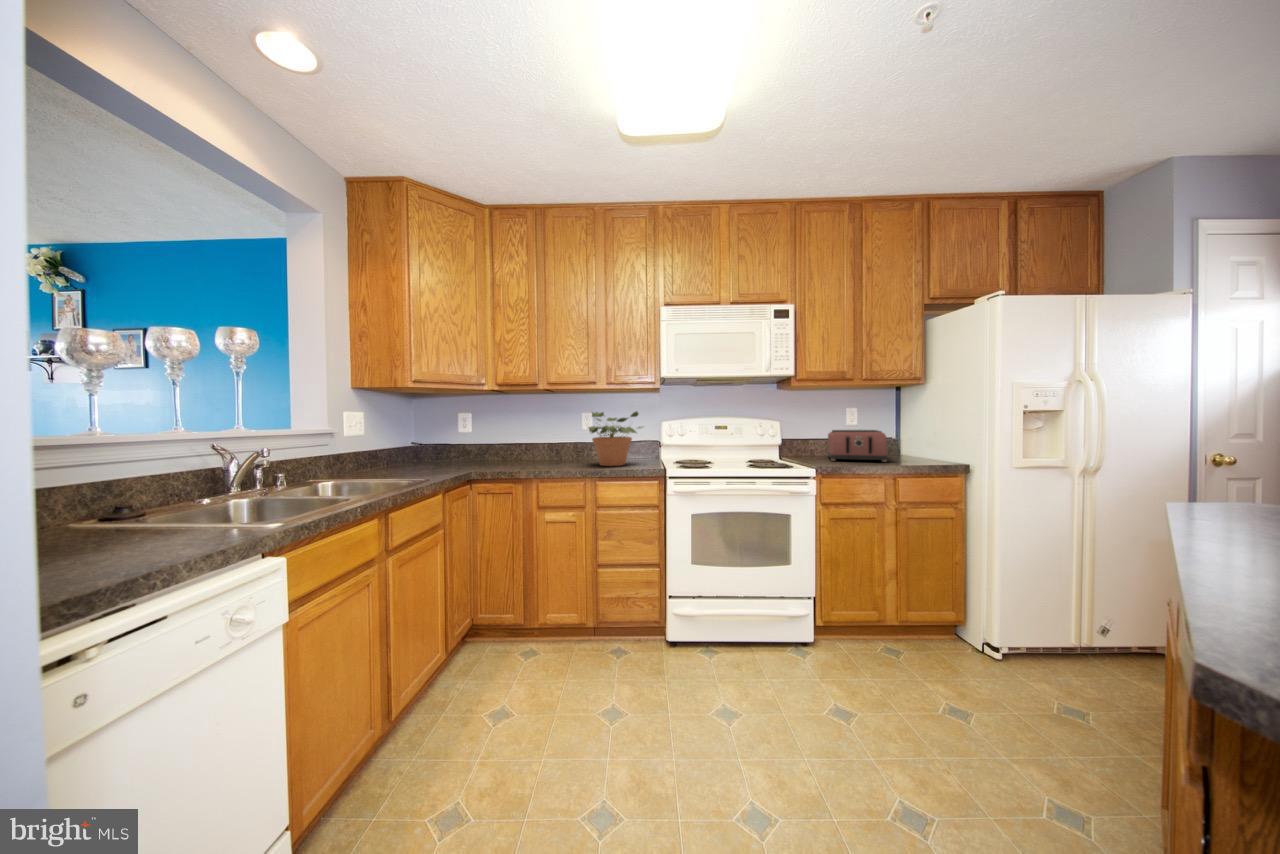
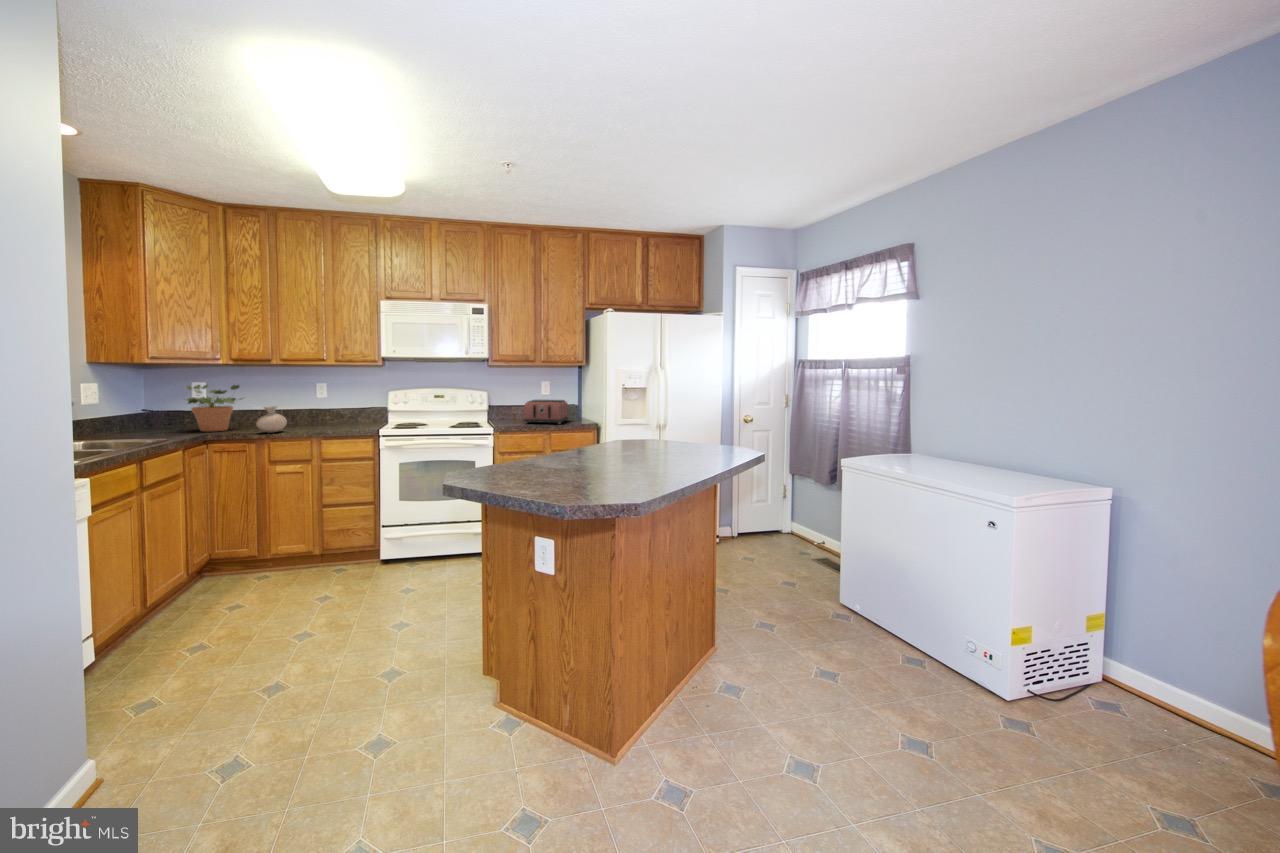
potted plant: present [588,411,642,466] -> present [187,385,243,432]
vase: none [524,437,557,470] -> present [256,406,287,433]

